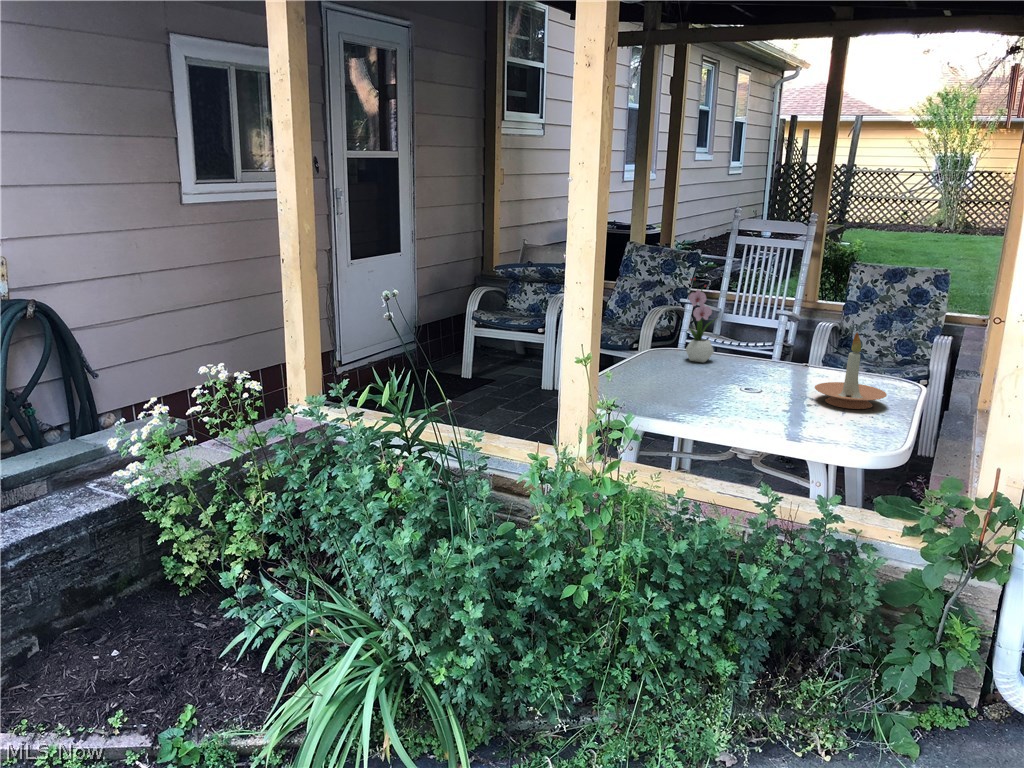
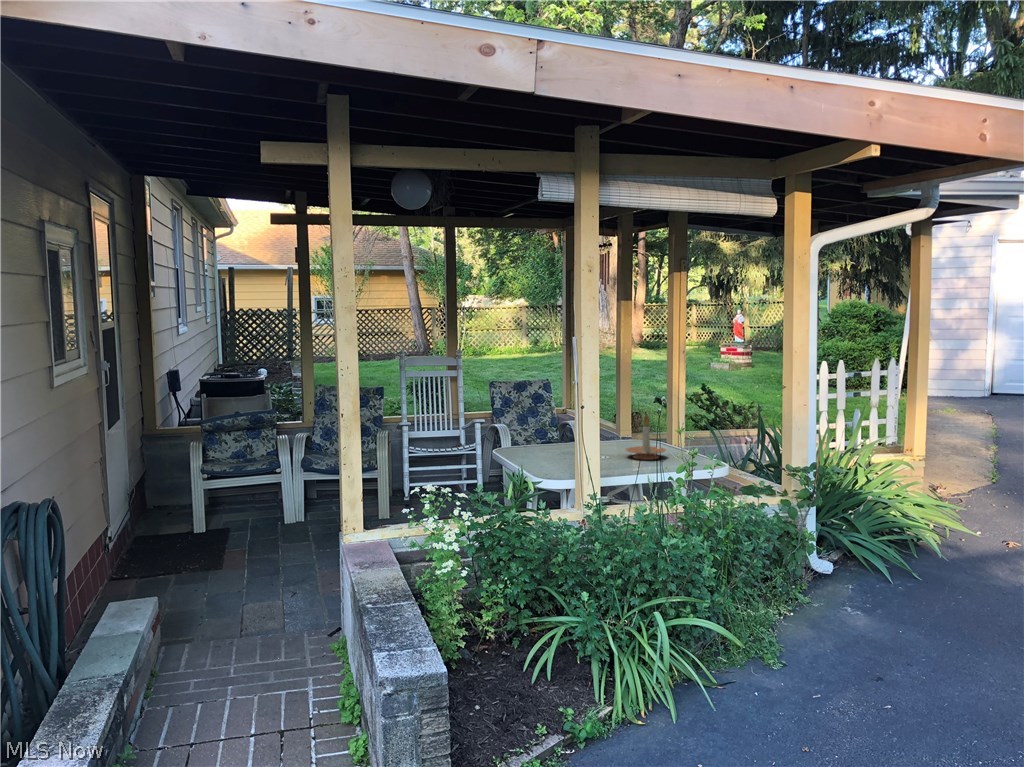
flower arrangement: present [686,278,716,362] -> none [514,397,534,456]

